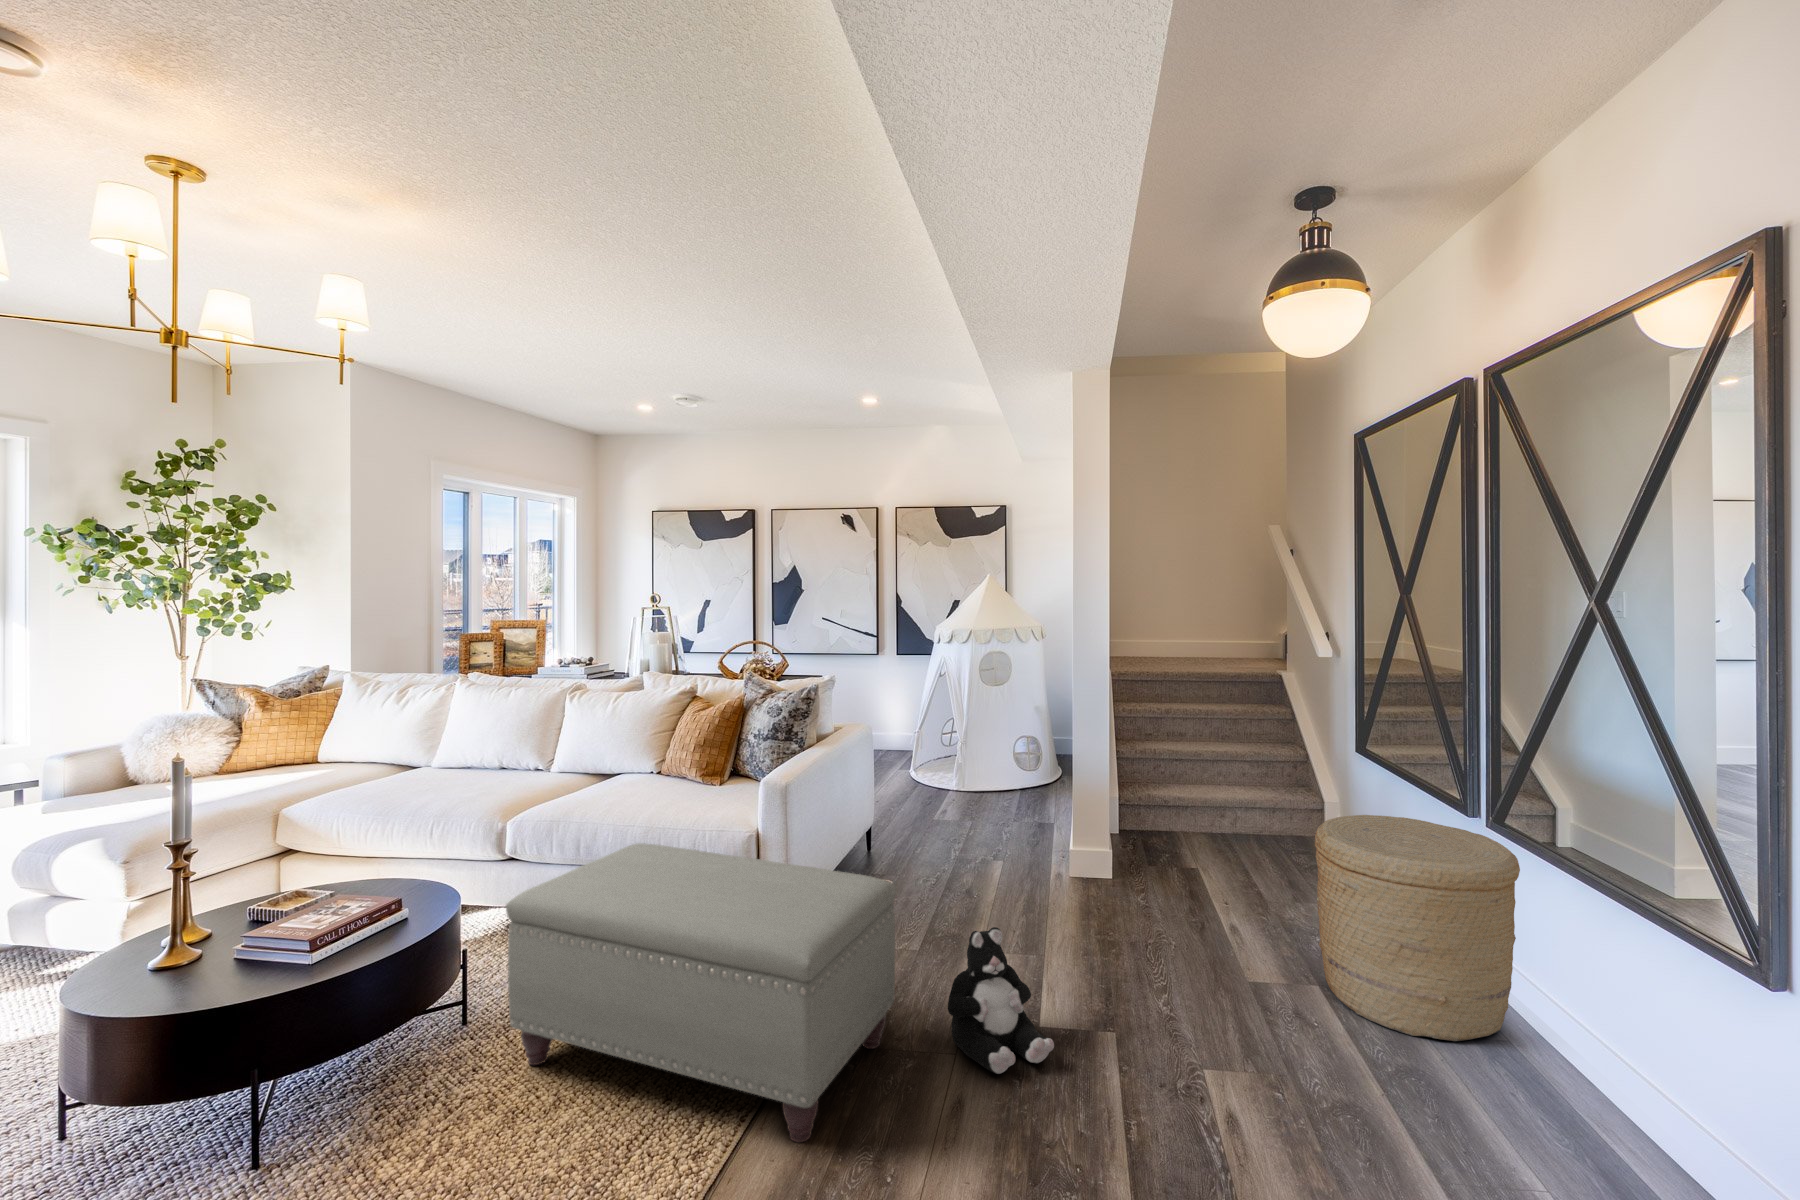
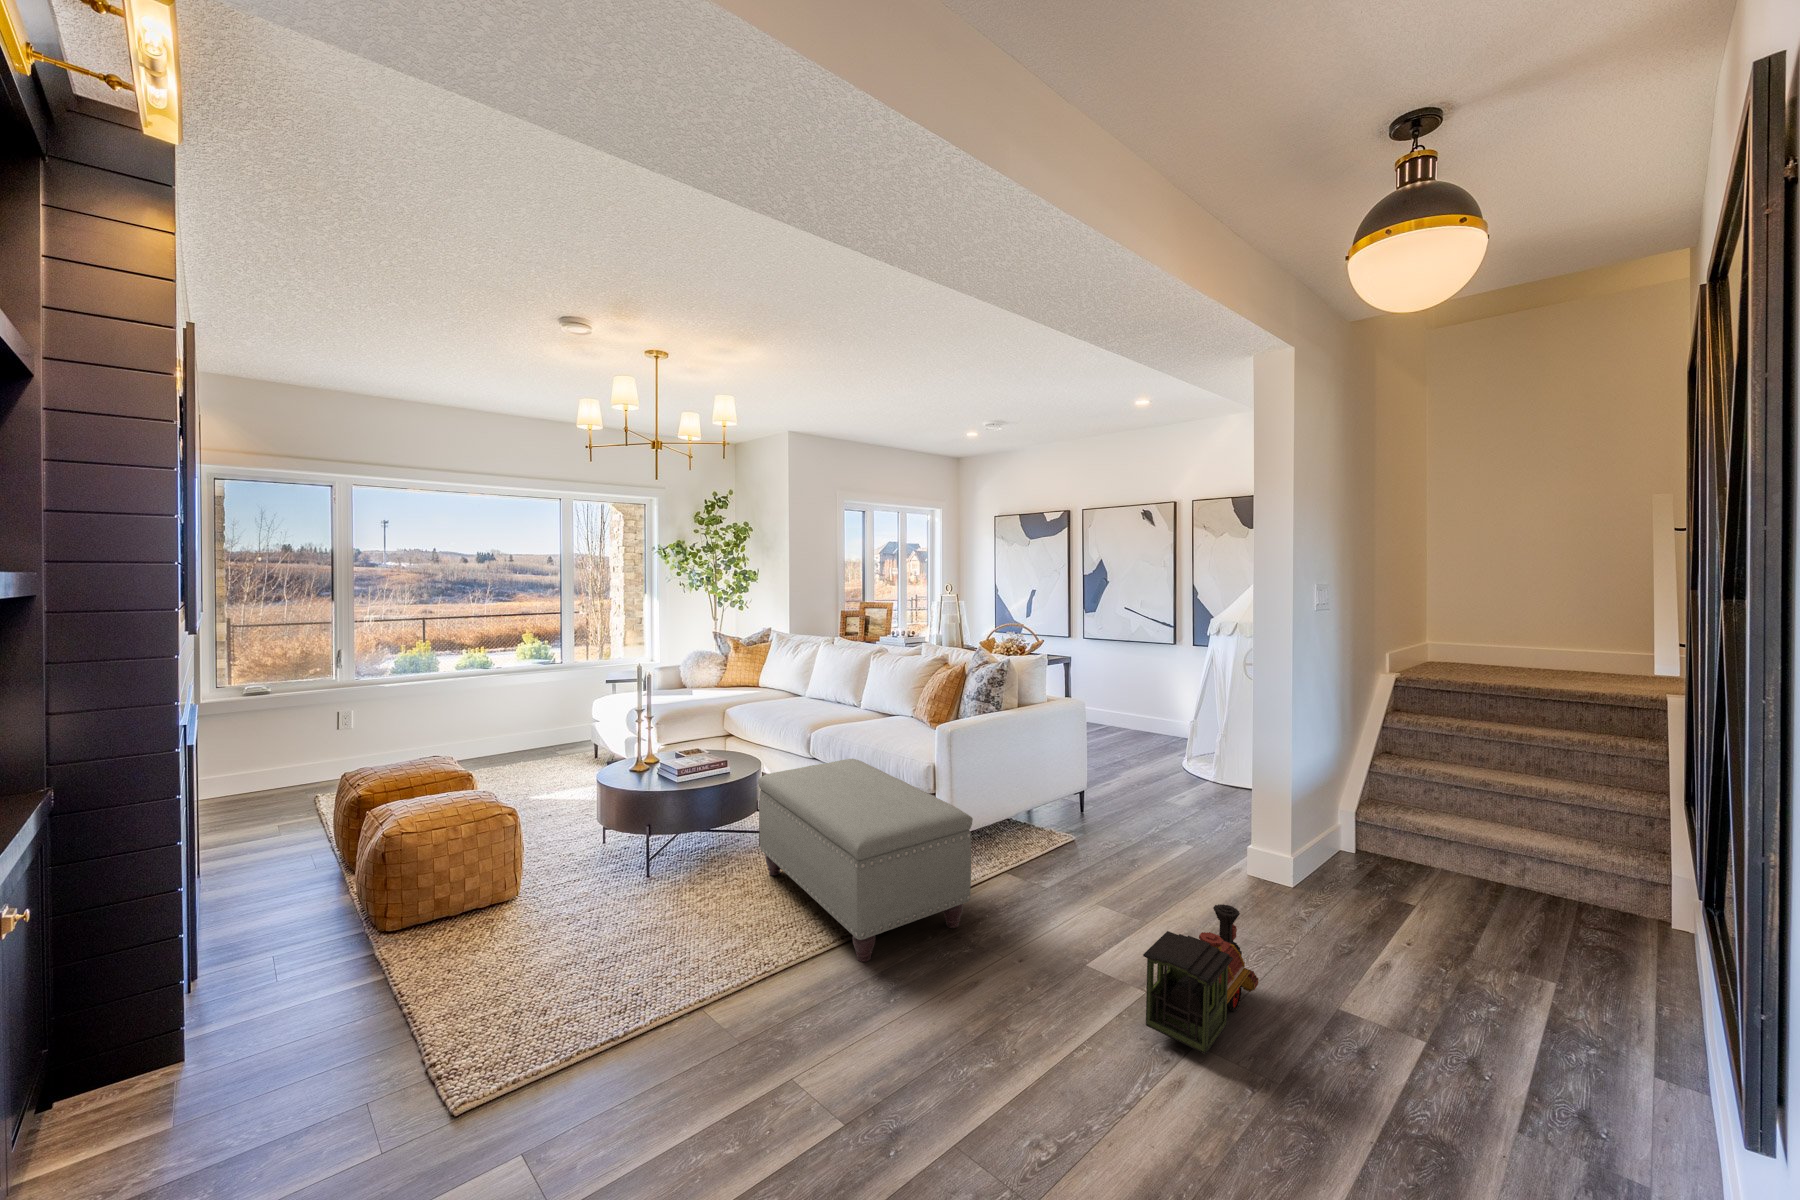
basket: present [1315,815,1520,1041] -> none [1385,854,1639,1127]
toy train: none [1158,917,1268,1086] -> present [1143,904,1258,1054]
plush toy: present [948,927,1054,1074] -> none [995,865,1066,974]

